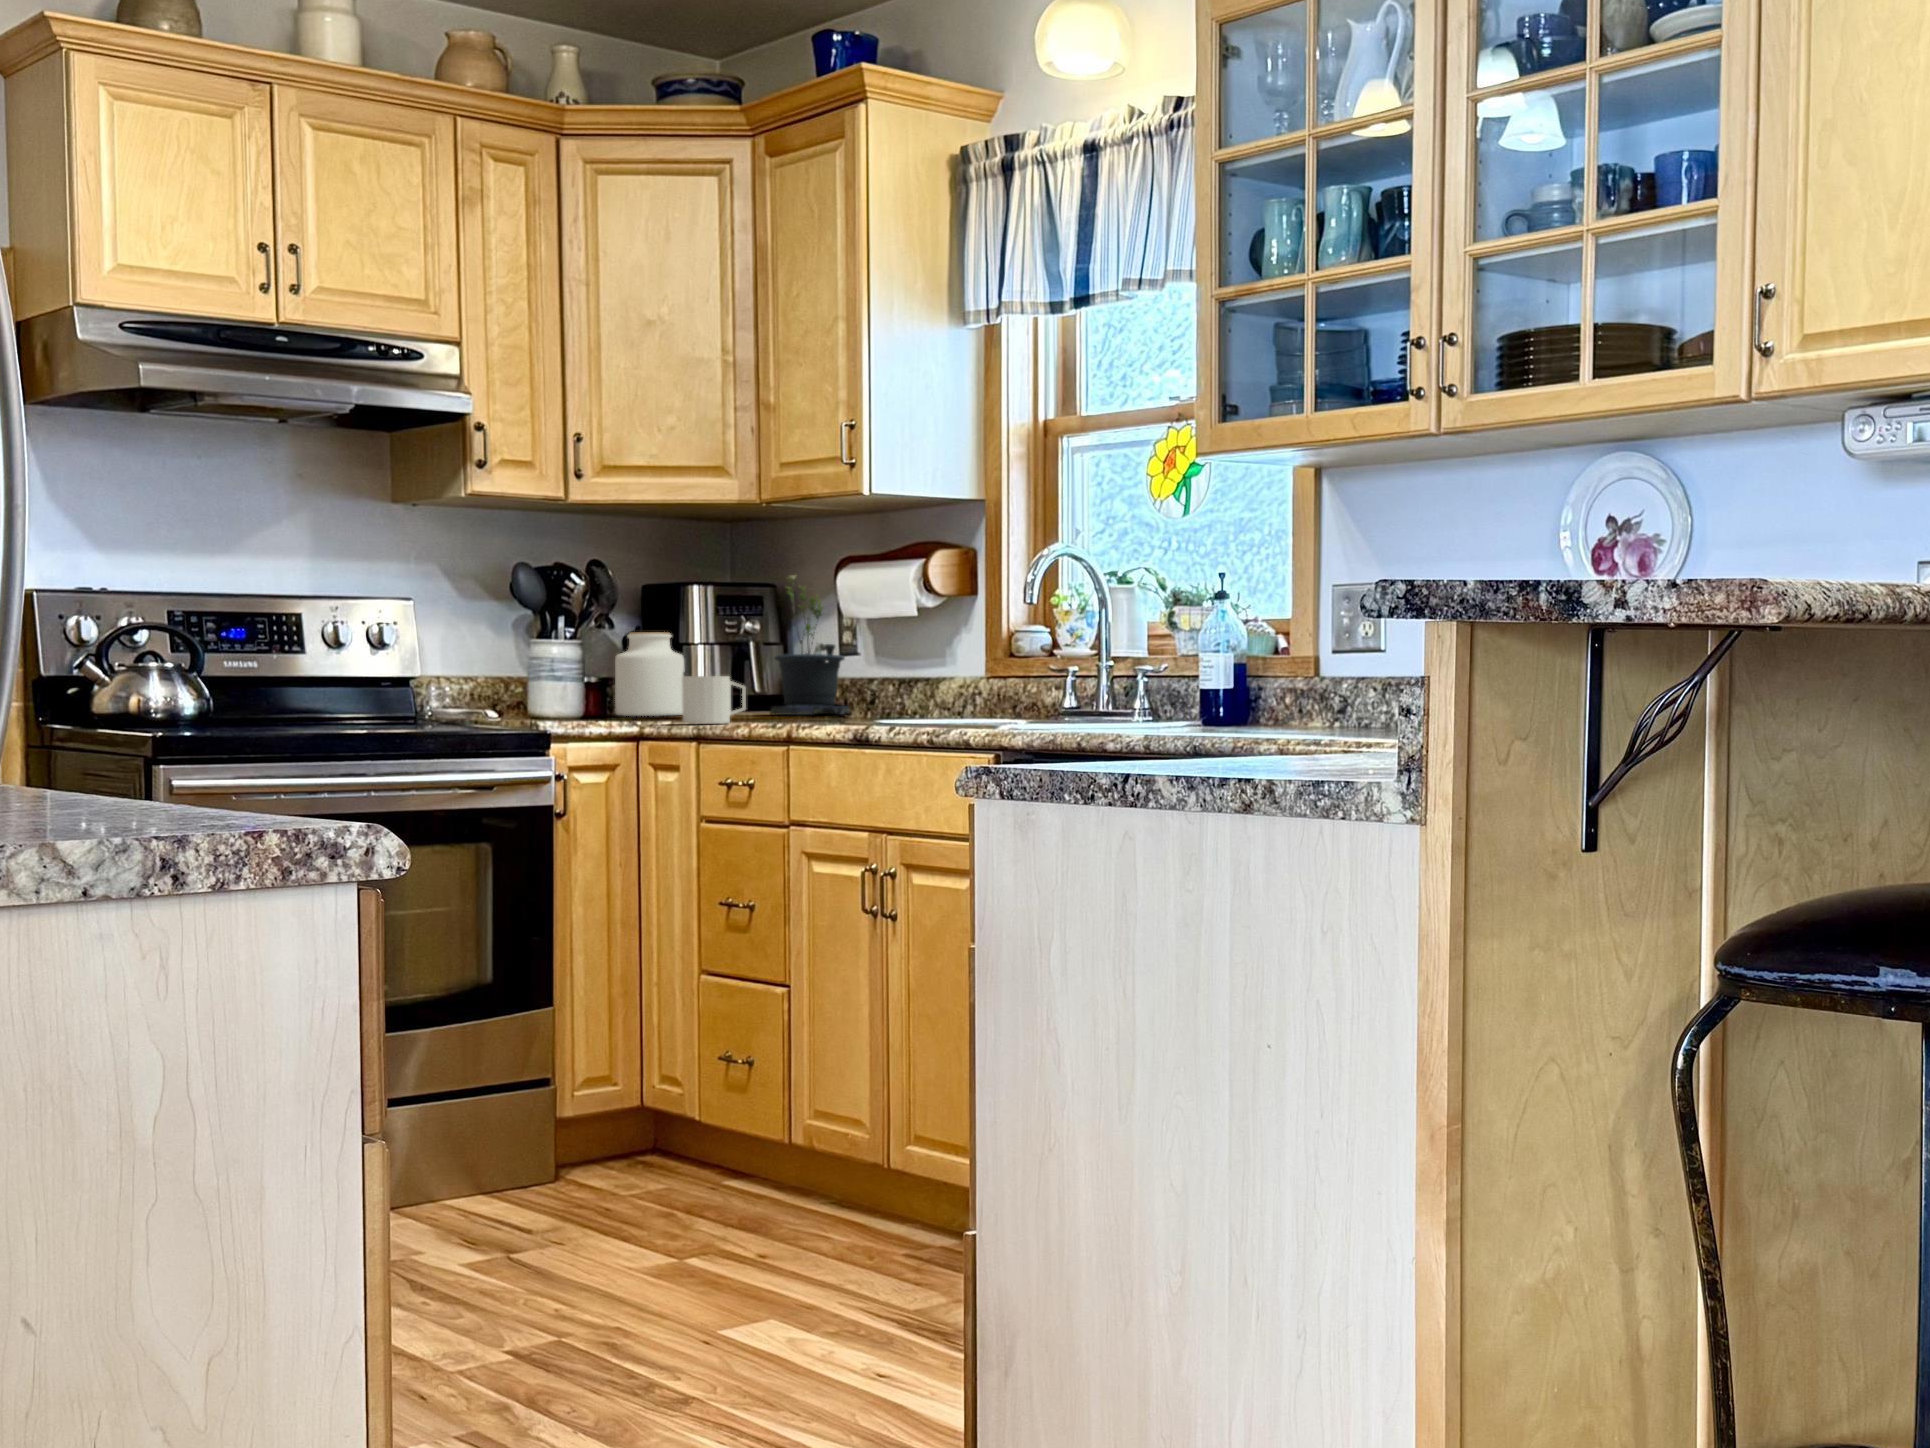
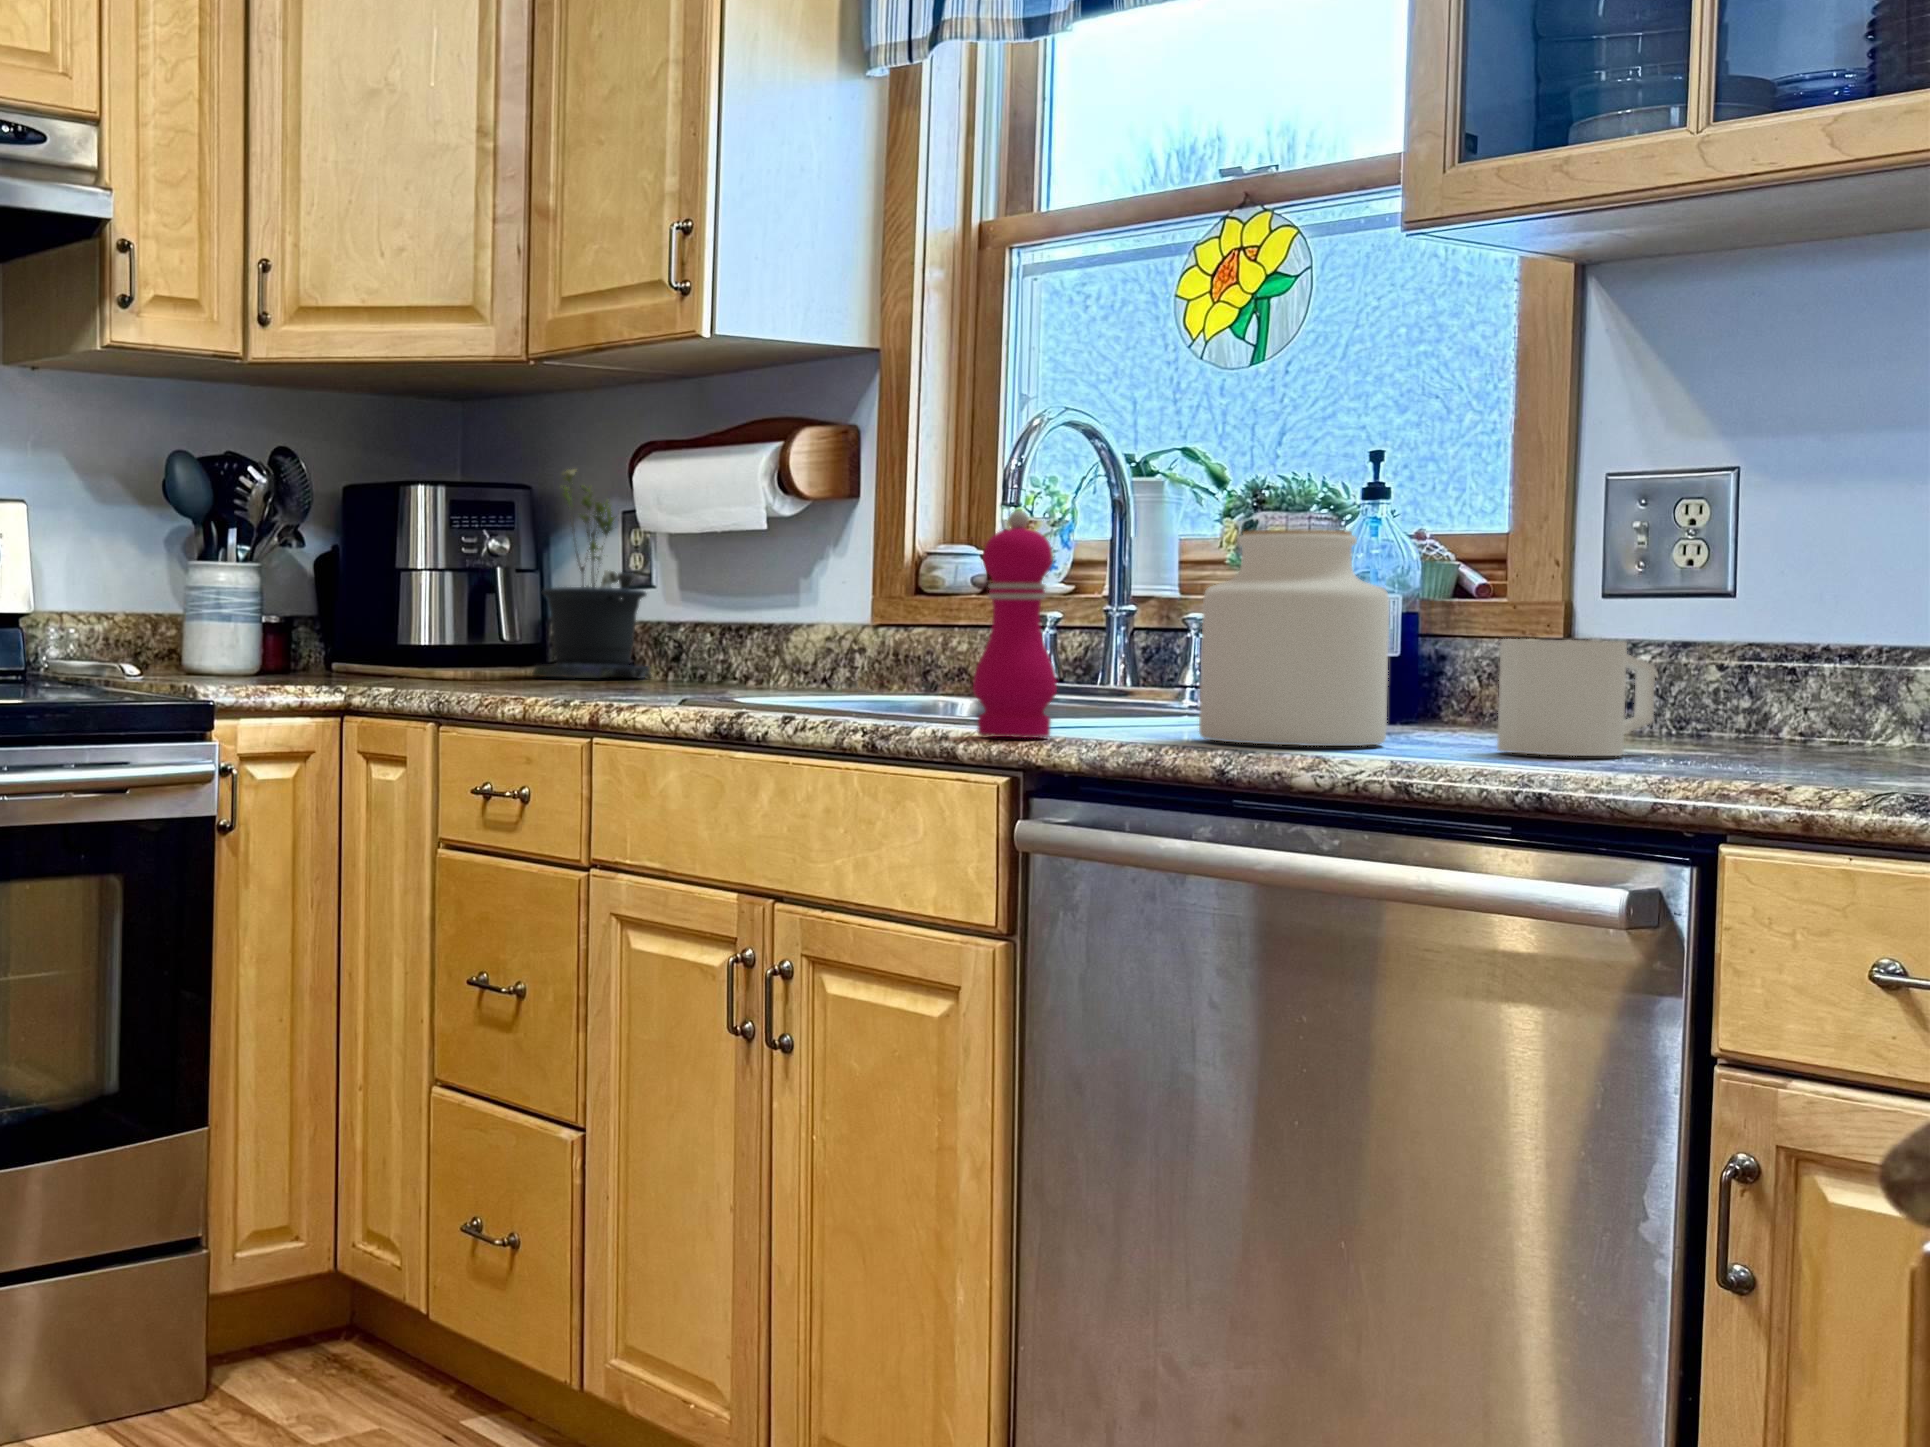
pepper mill: none [973,610,1017,734] -> present [973,510,1057,738]
jar: present [615,632,685,716] -> present [1199,530,1389,746]
mug: present [682,676,746,724] -> present [1497,639,1655,756]

